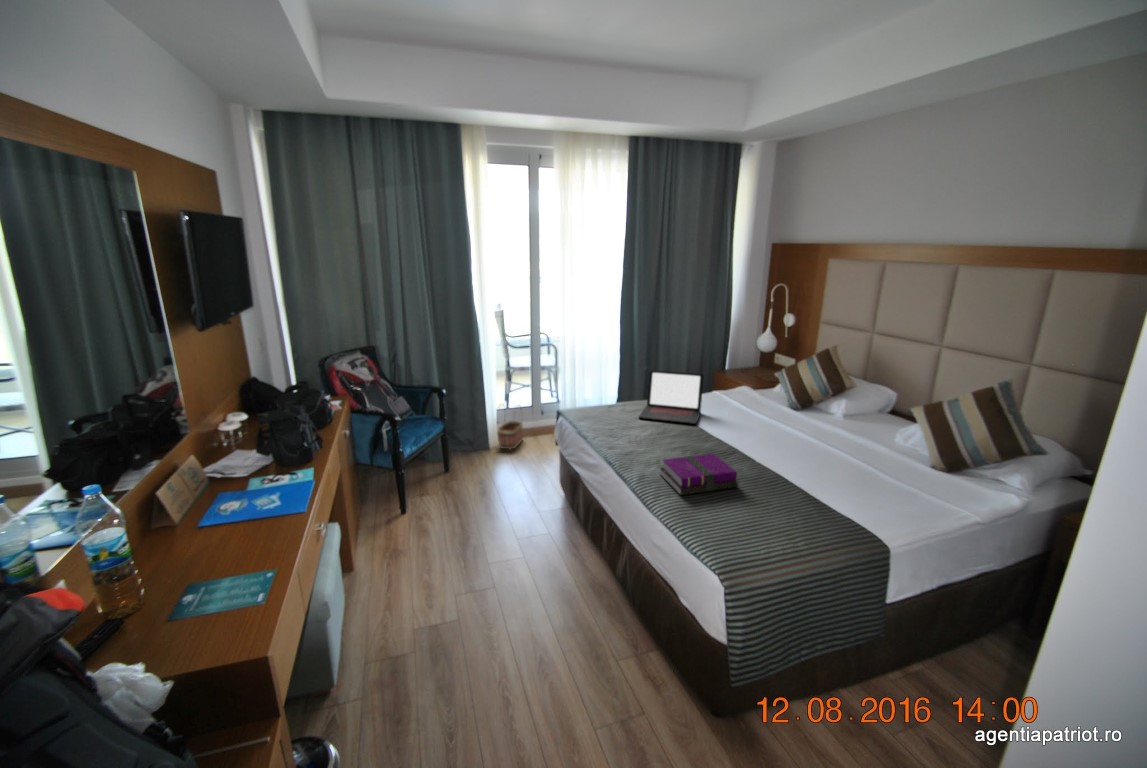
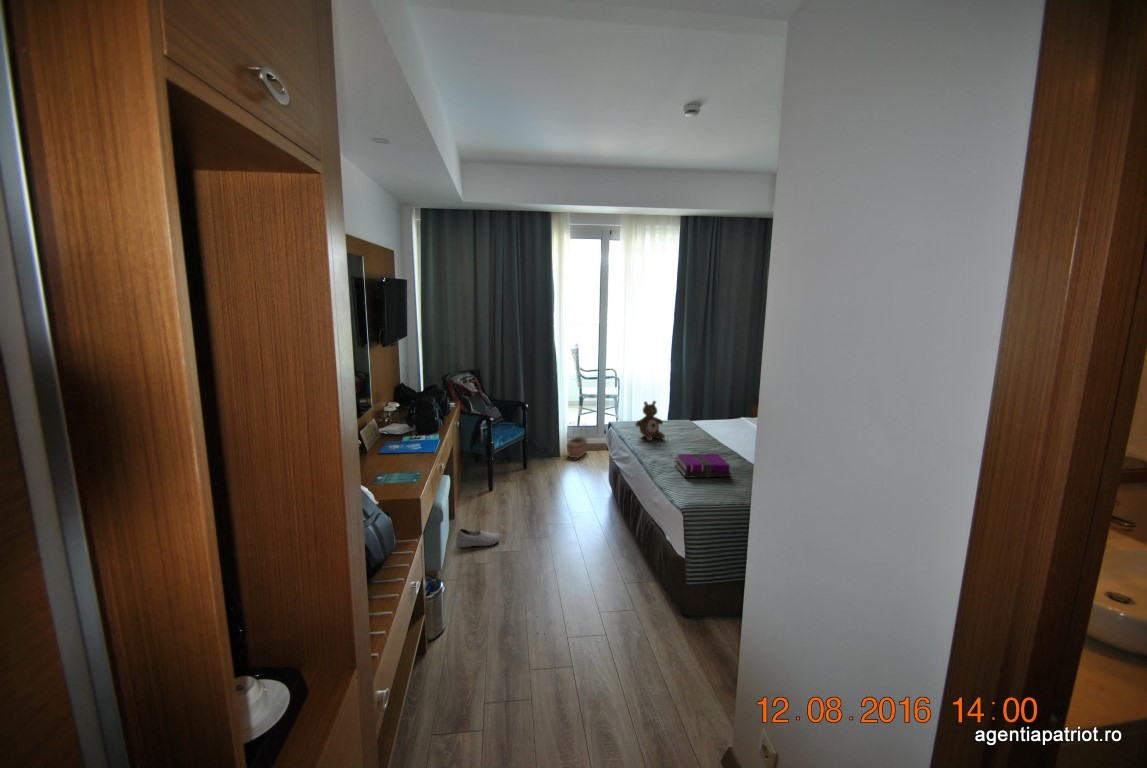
laptop: present [639,370,704,424] -> none [672,397,726,439]
stuffed bear: none [595,381,634,435] -> present [636,401,665,441]
shoe: none [357,588,424,618] -> present [456,529,500,547]

